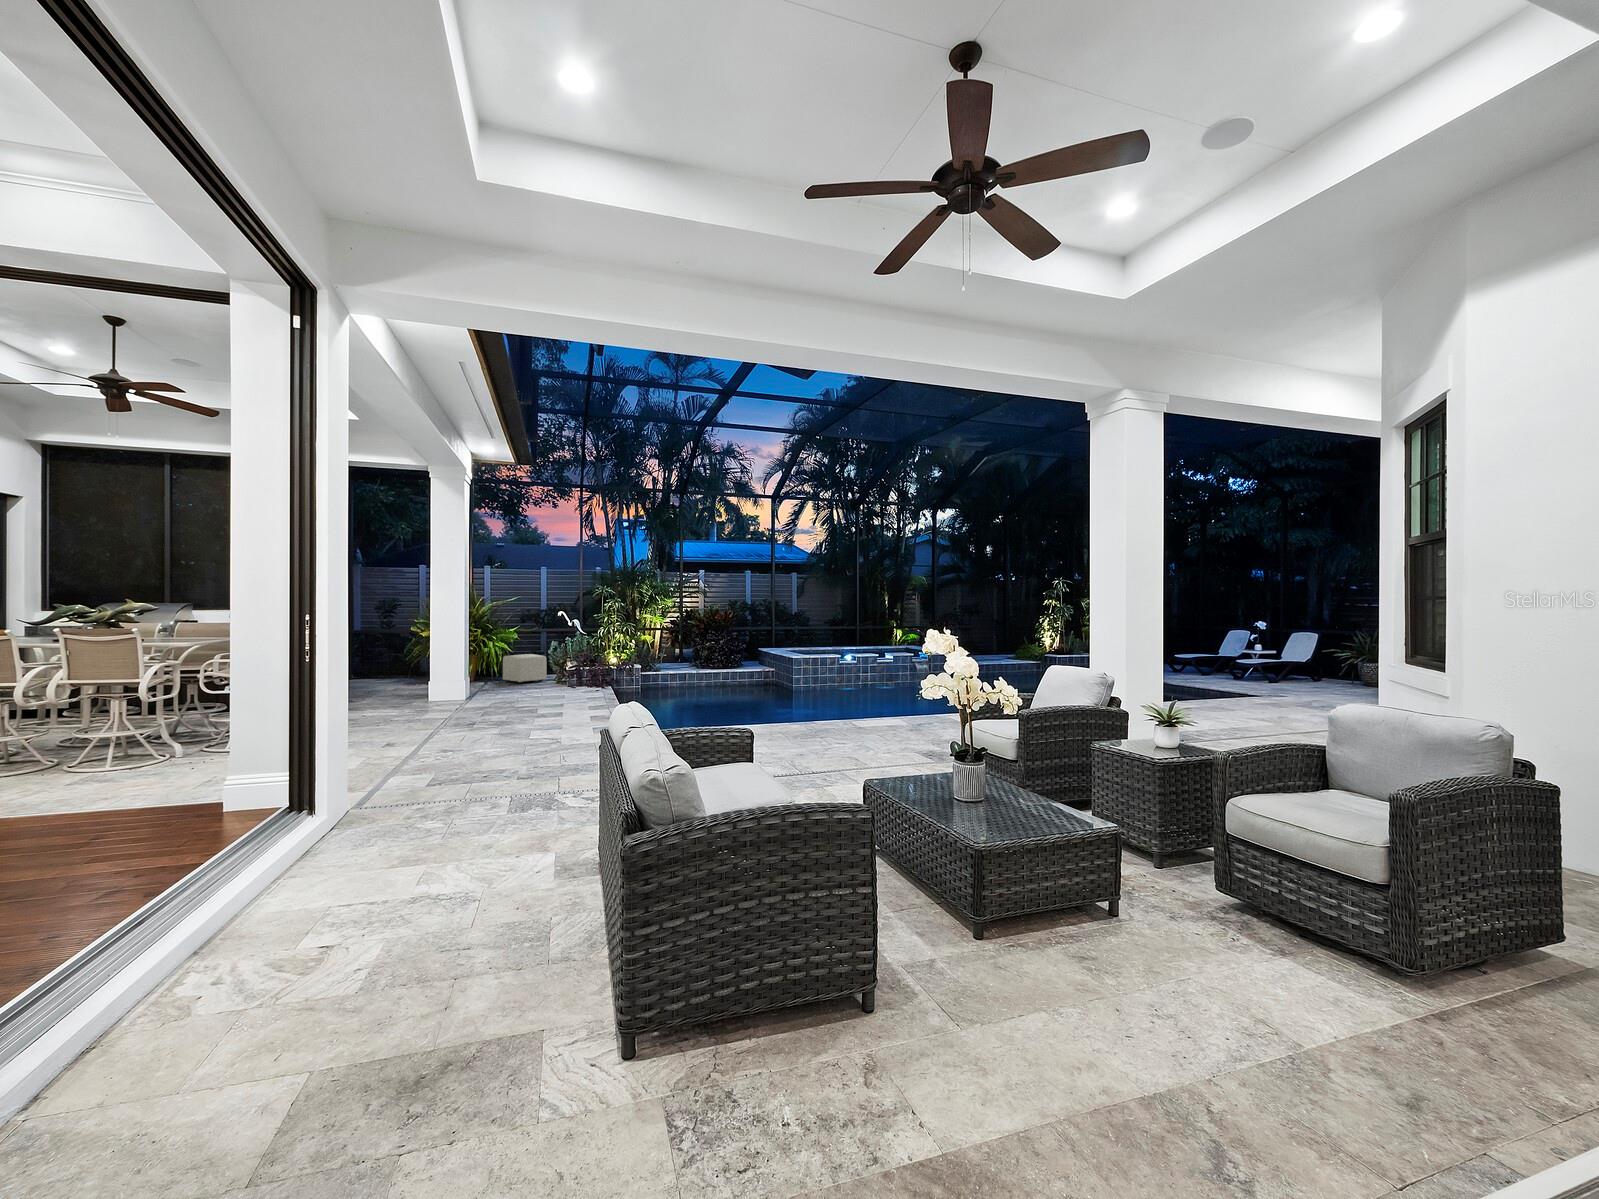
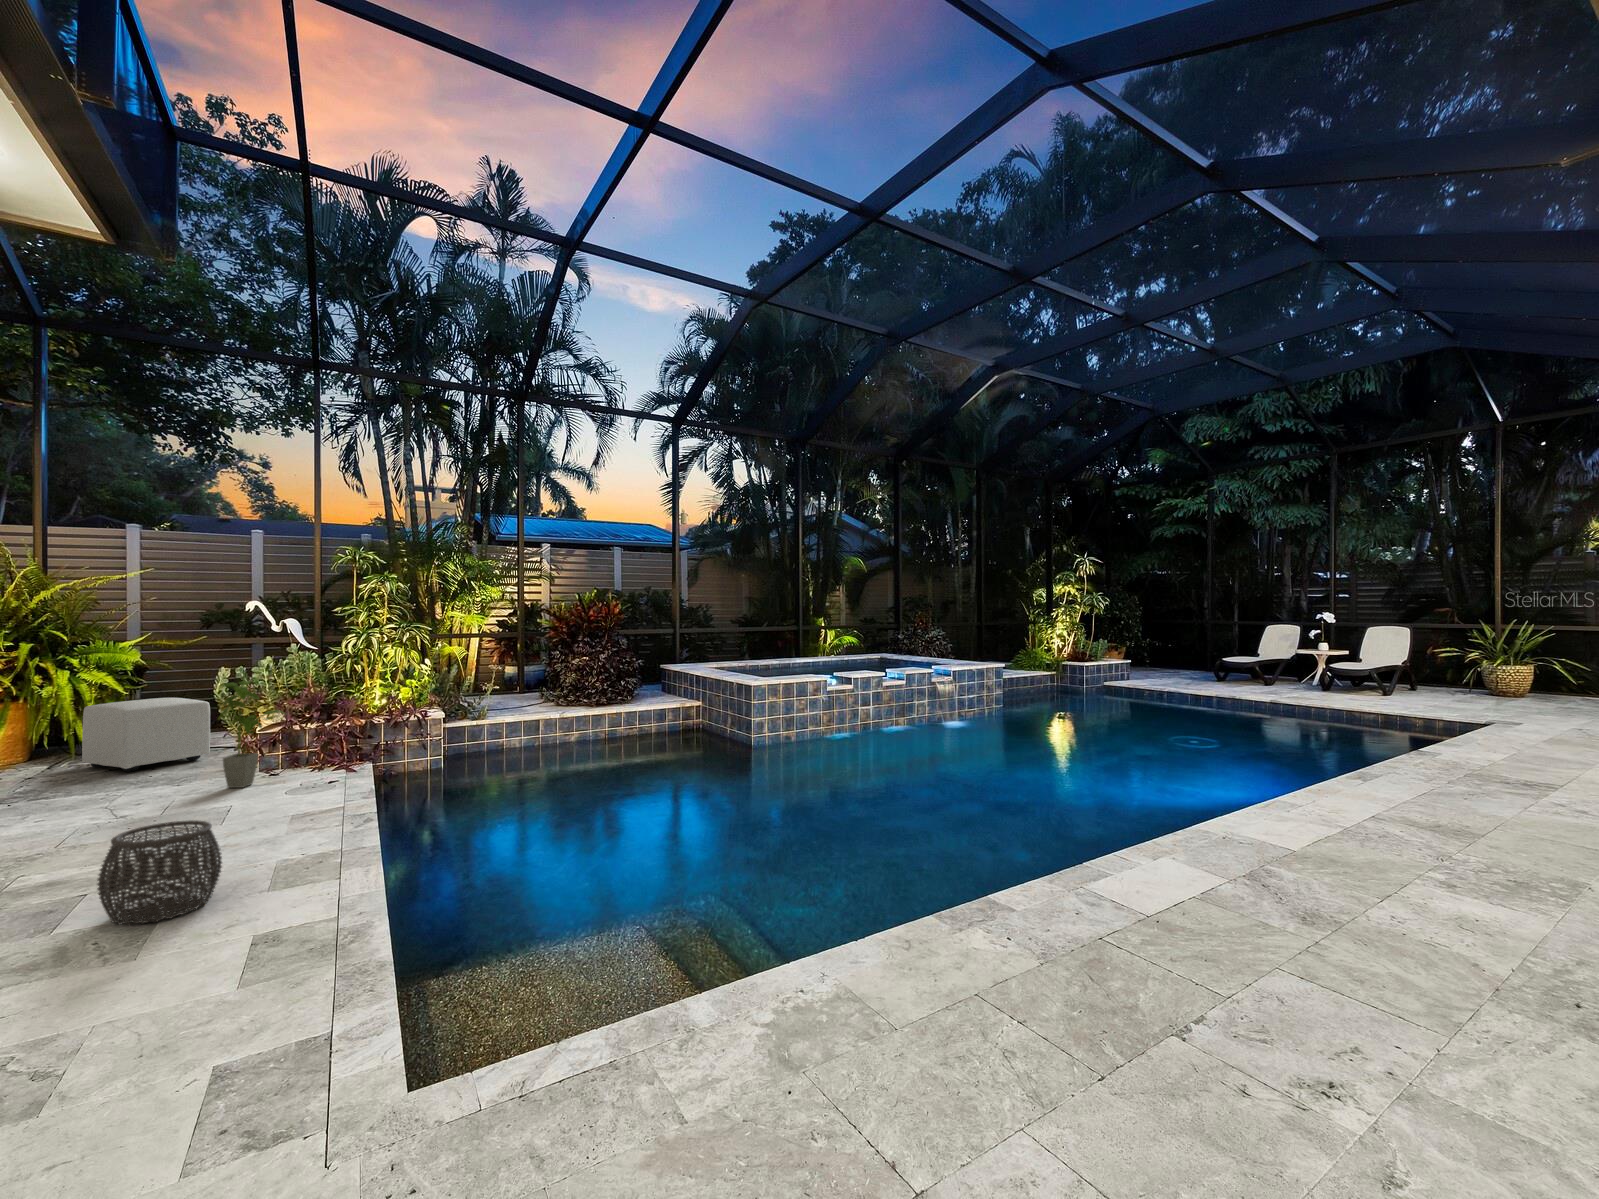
house plant: none [554,647,578,690] -> present [218,681,282,788]
woven basket: none [540,688,569,714] -> present [97,820,222,925]

